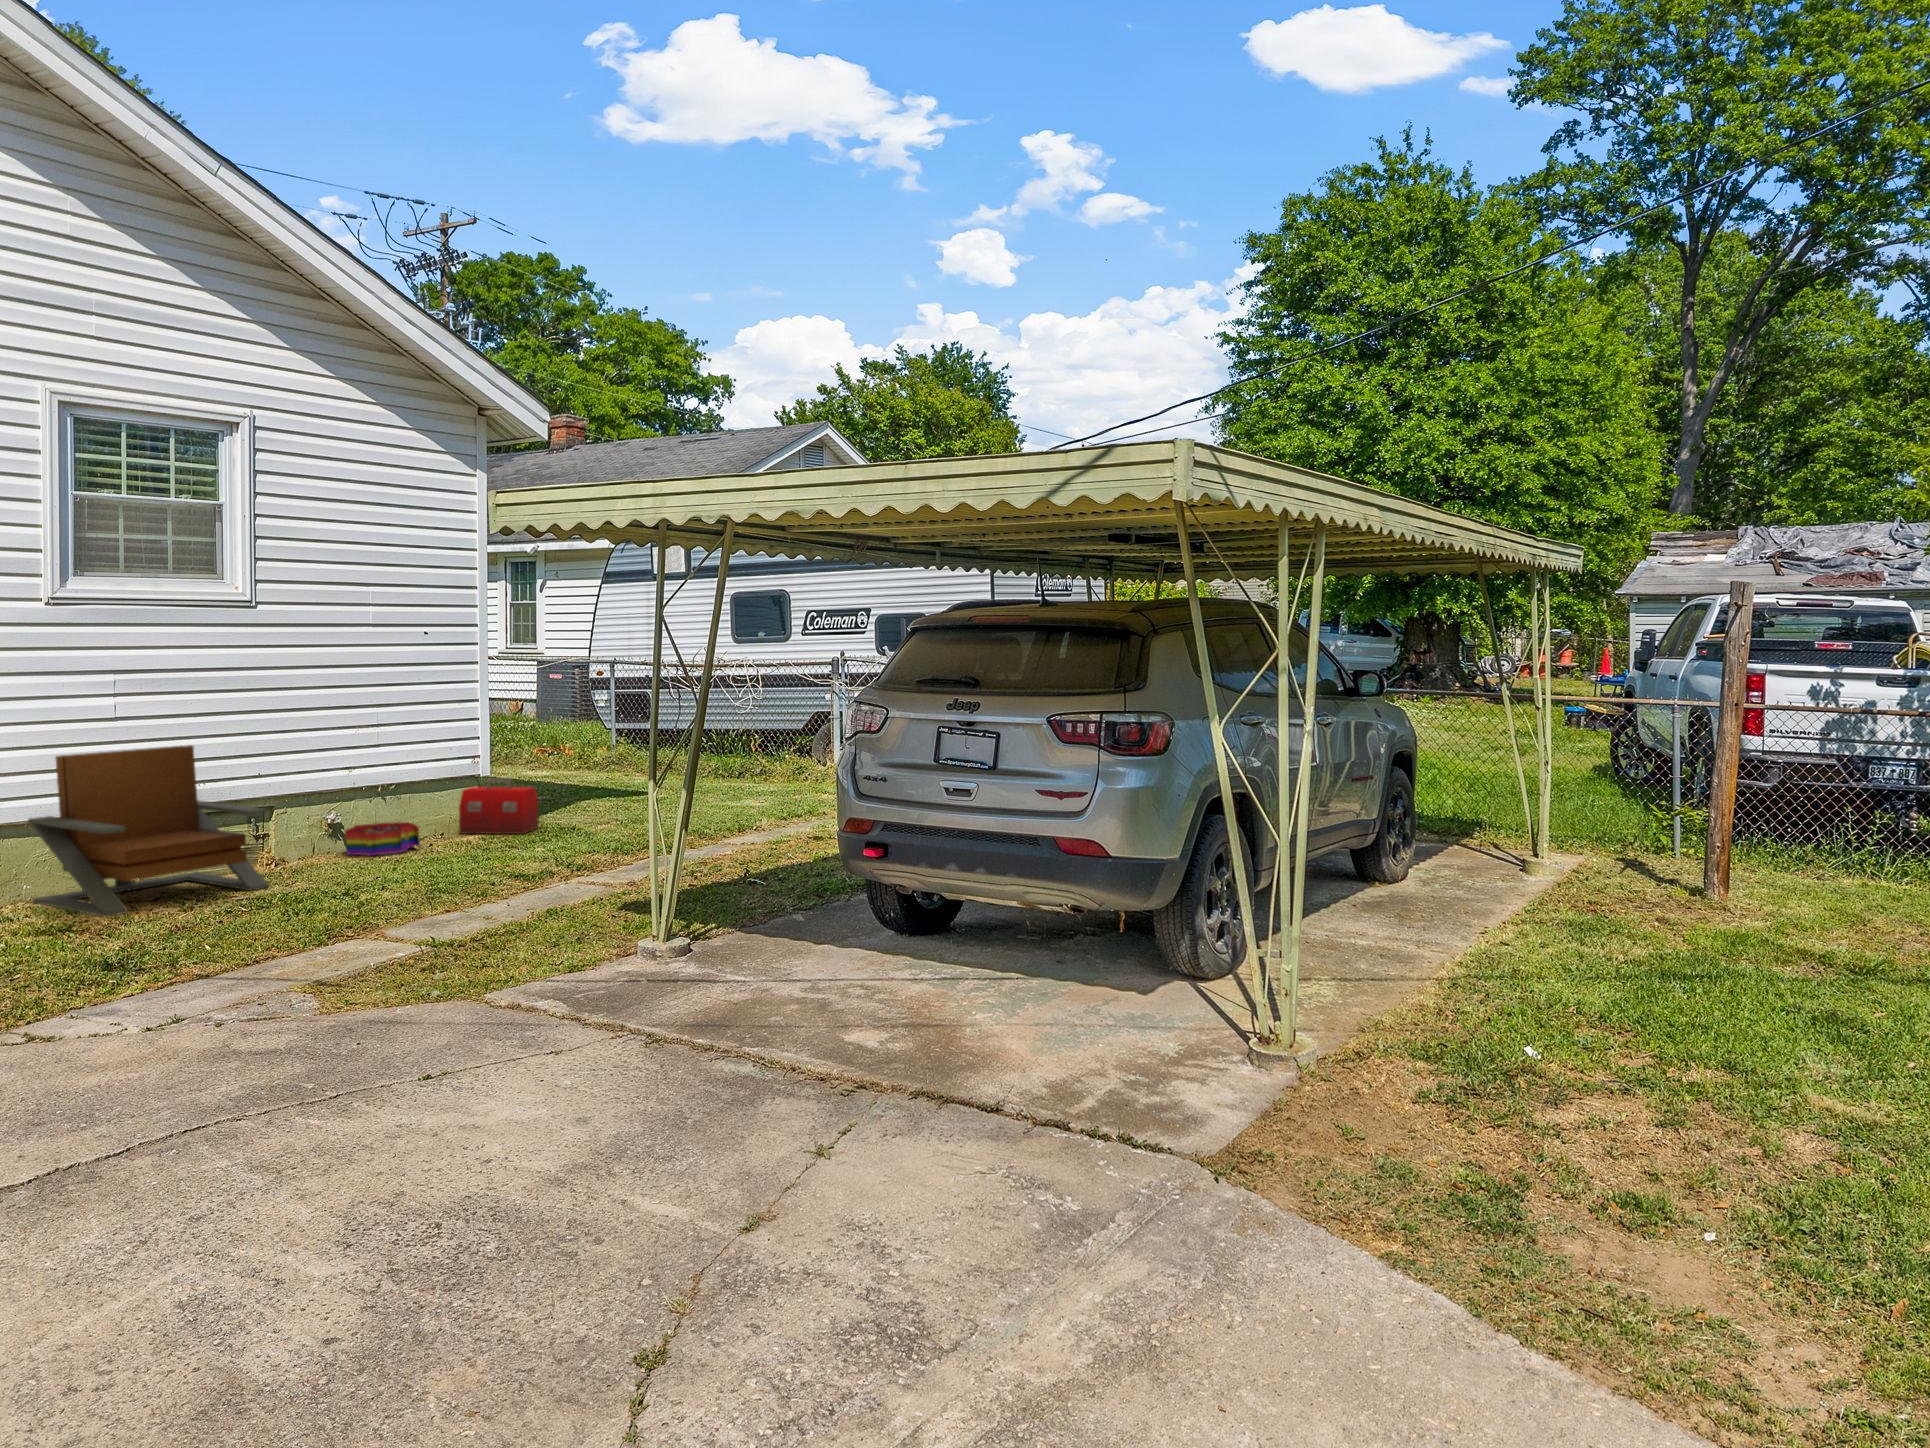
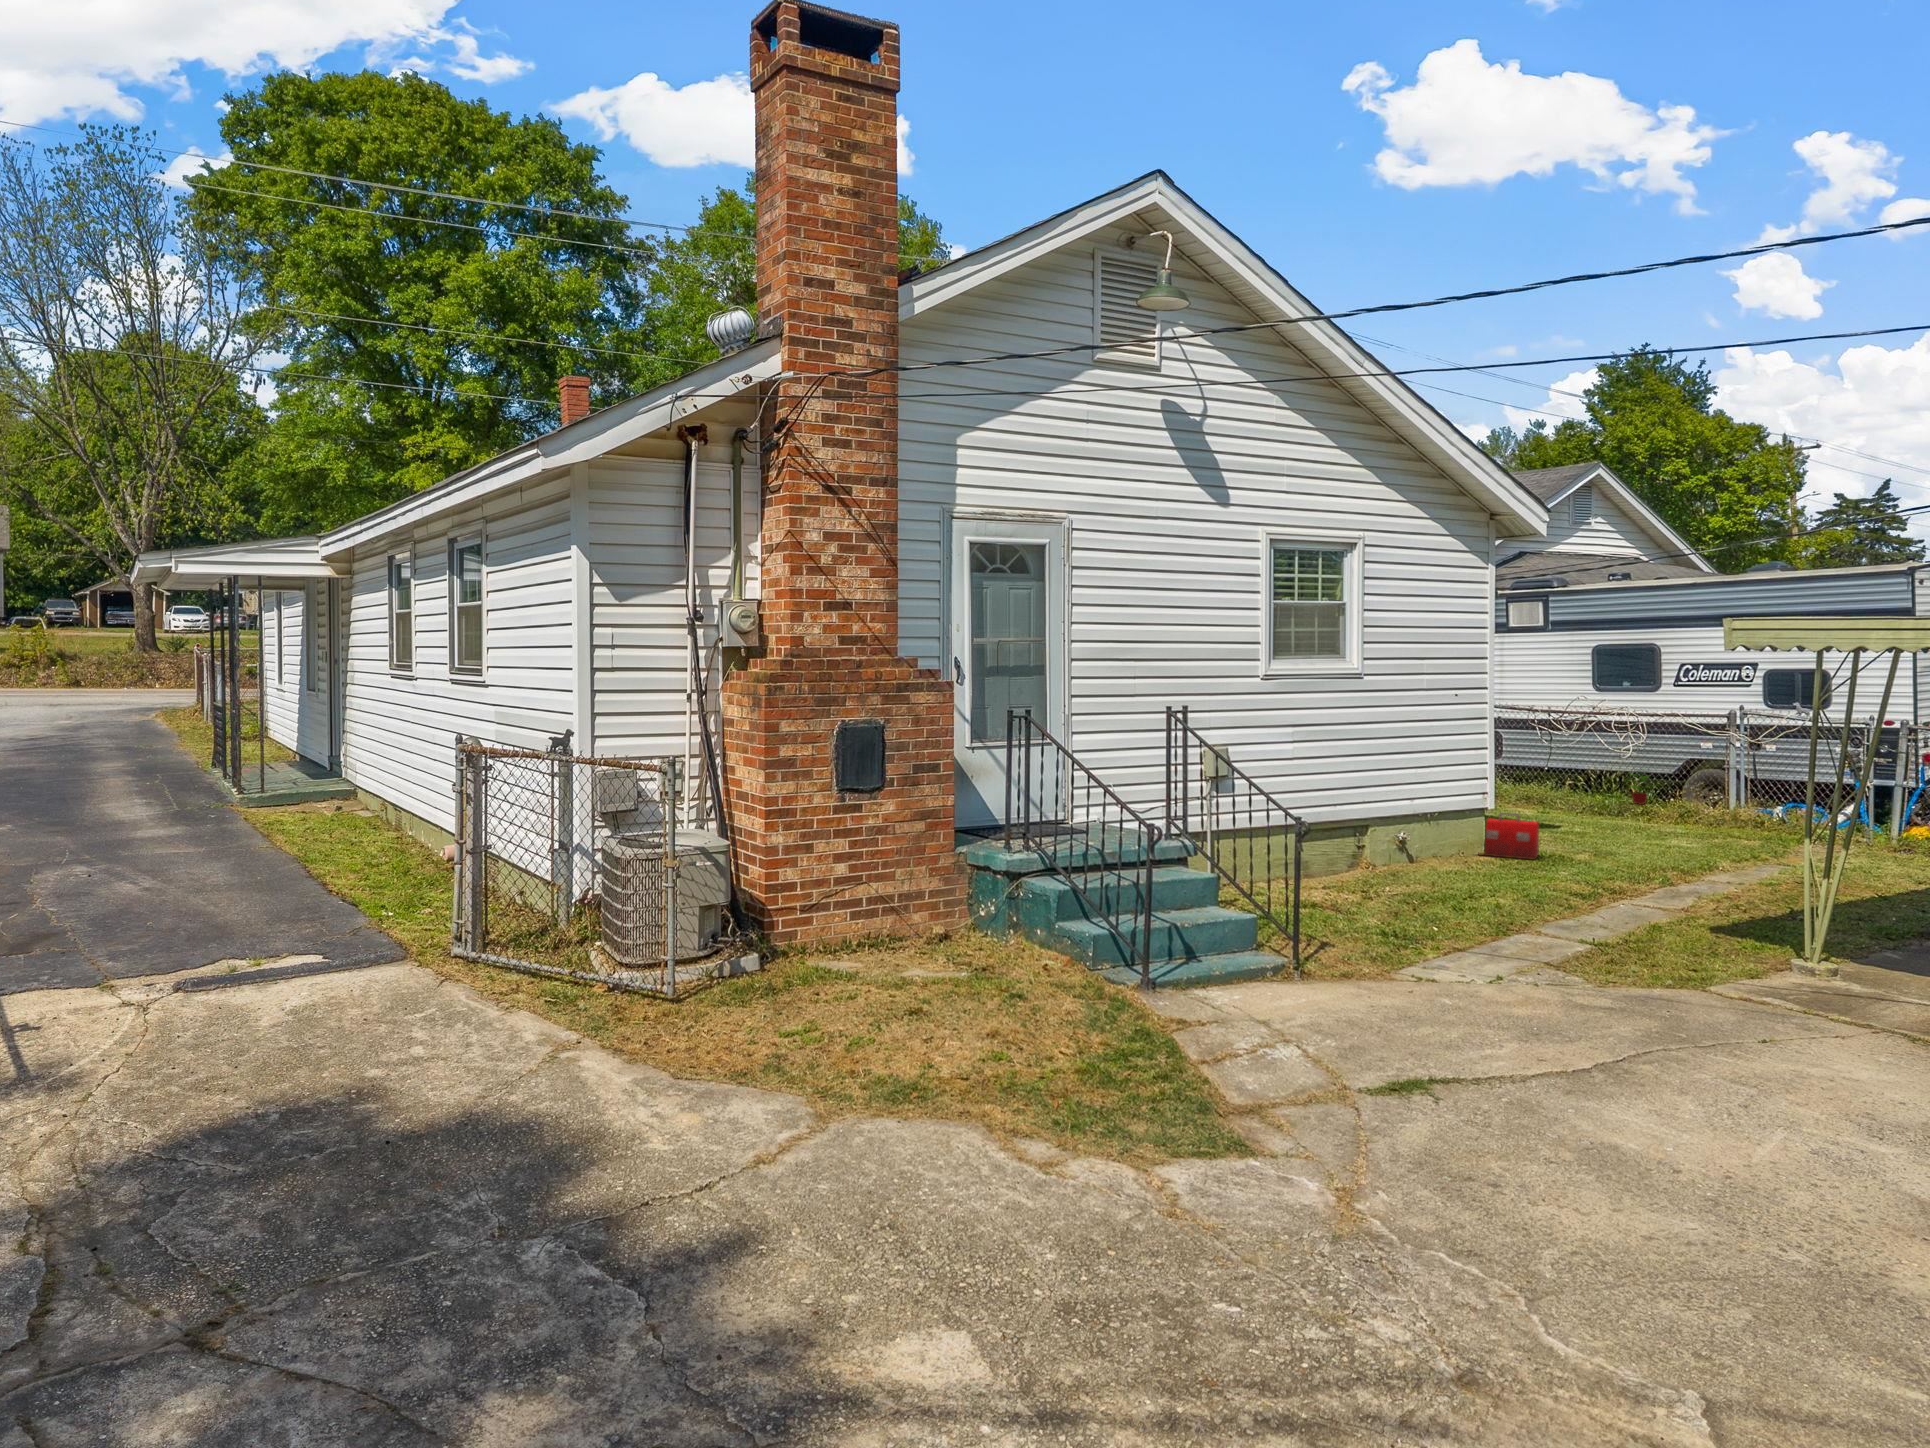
potted plant: none [734,718,769,761] -> present [1630,773,1648,805]
lounge chair: present [28,745,269,917] -> none [1254,779,1404,898]
storage bin: present [345,822,420,856] -> none [1412,843,1469,868]

